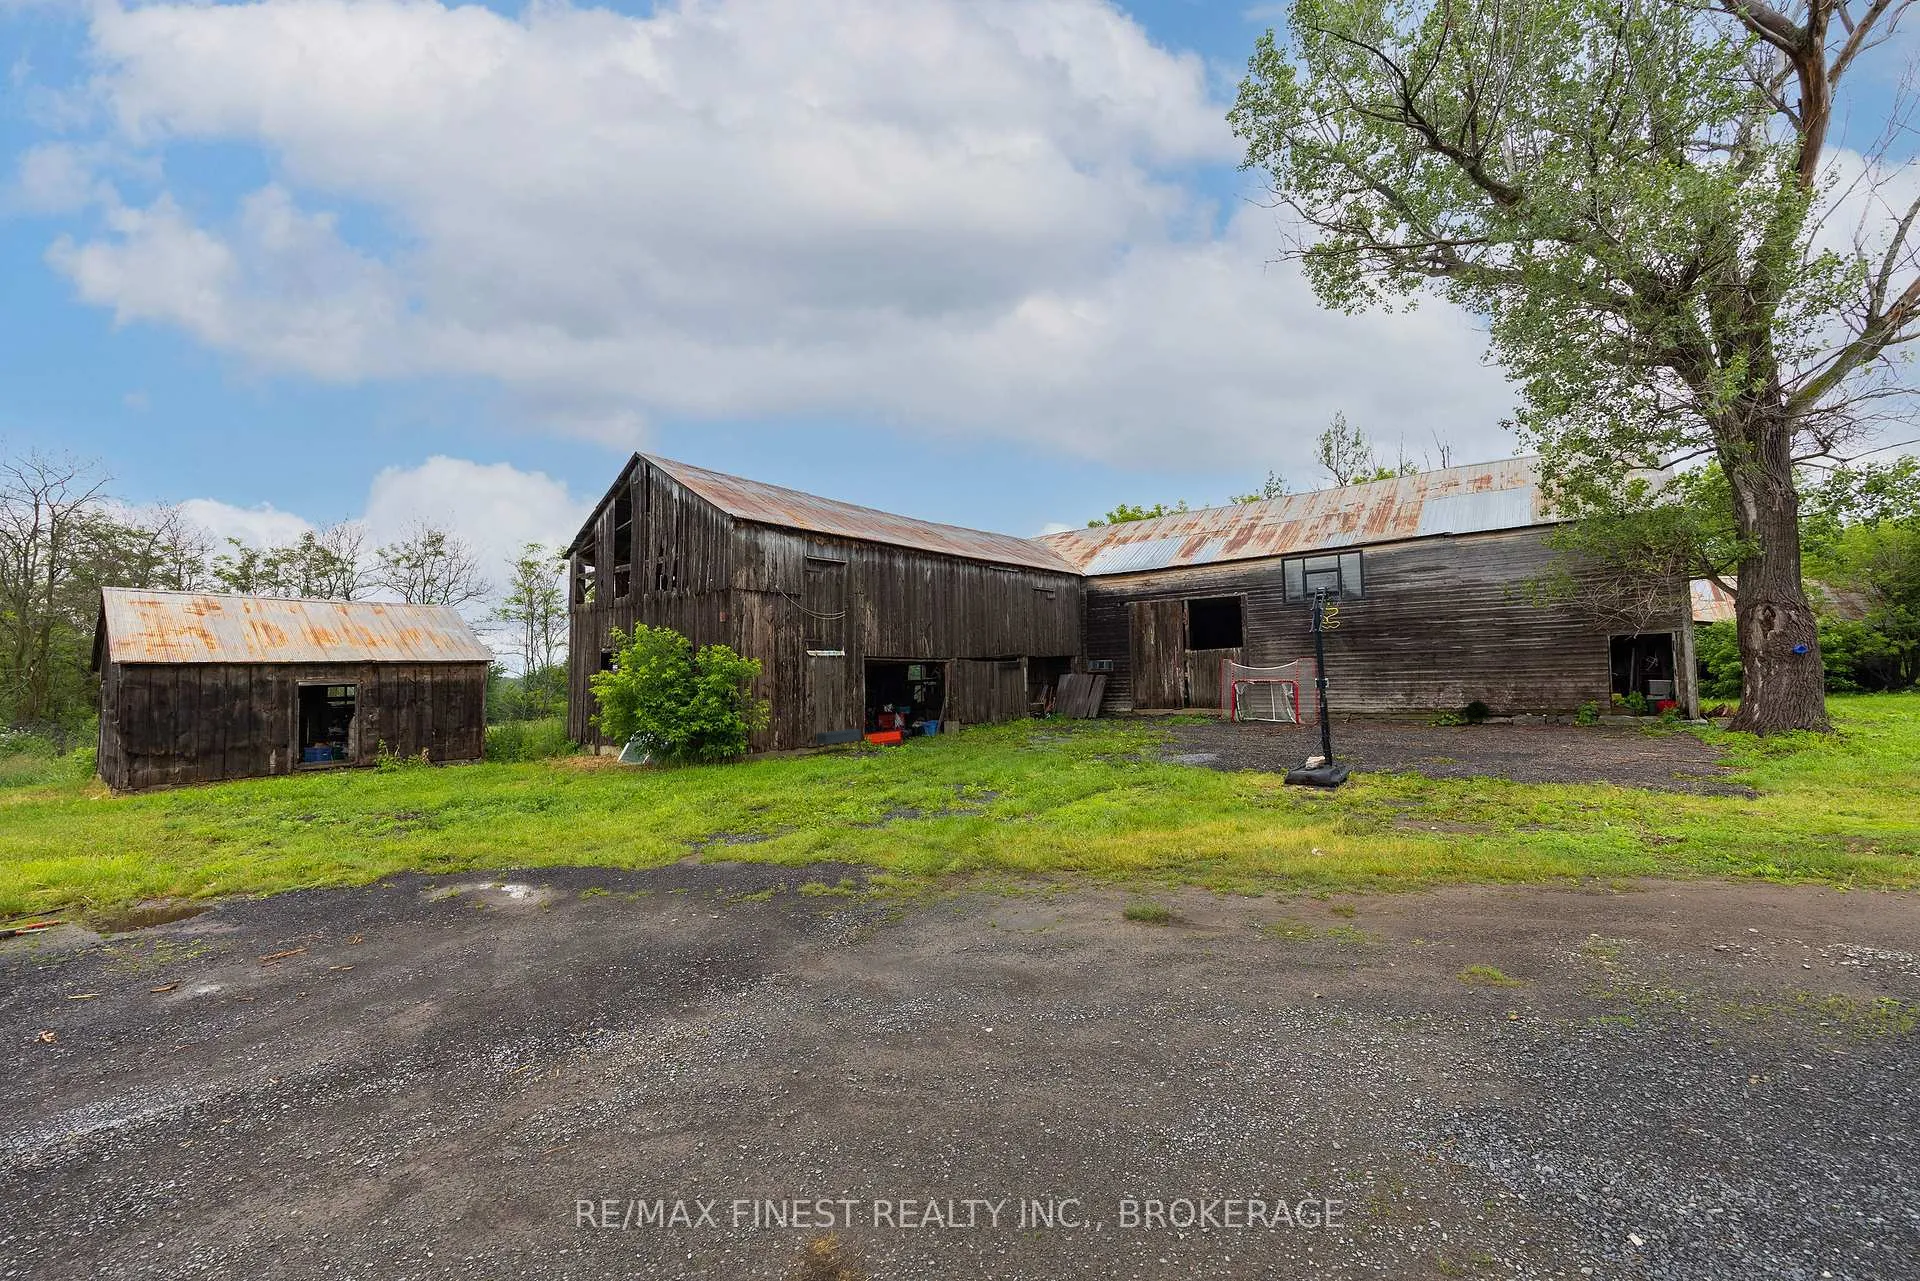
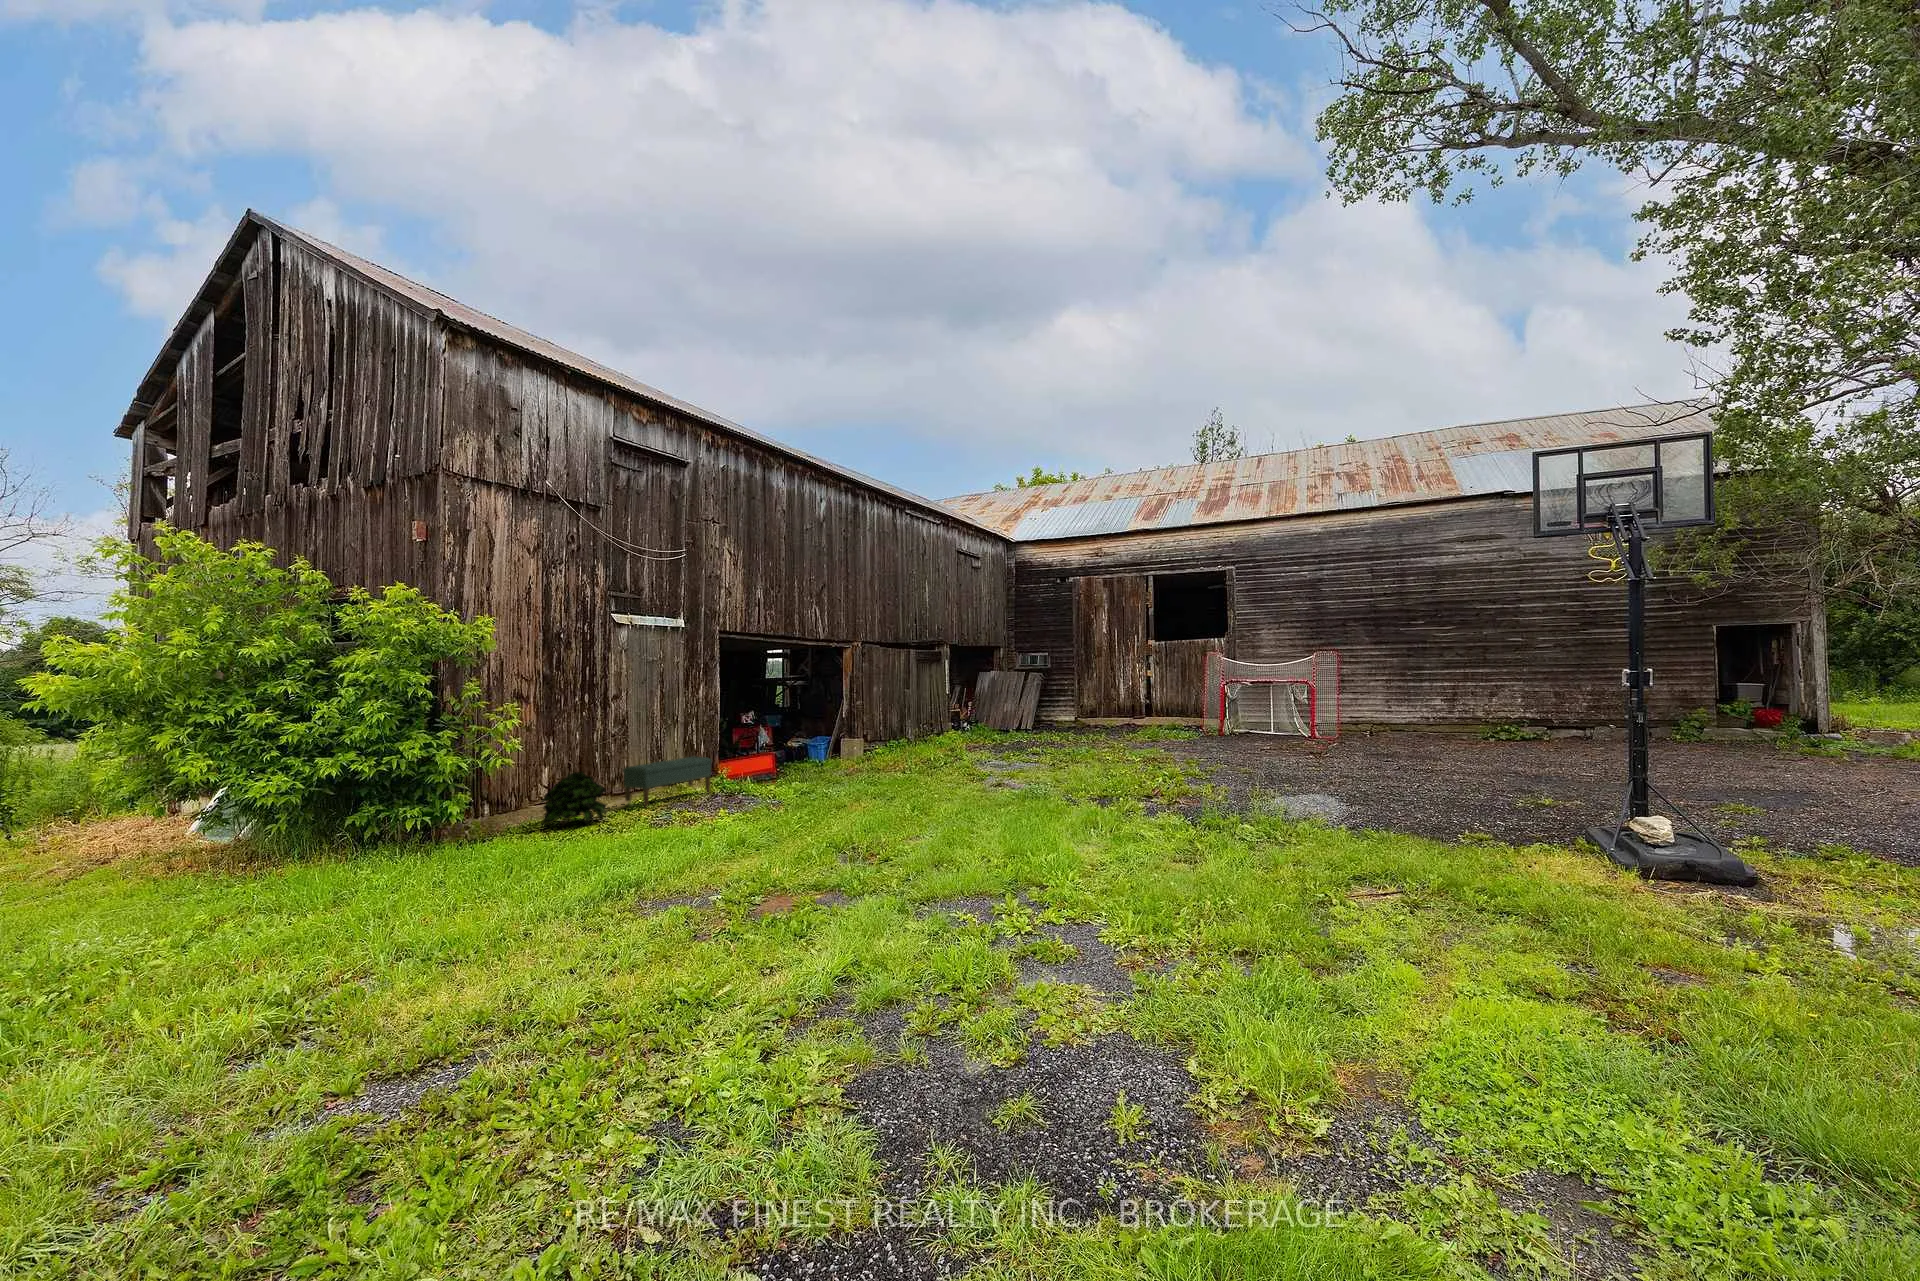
potted plant: present [1459,700,1493,723] -> present [541,771,606,826]

